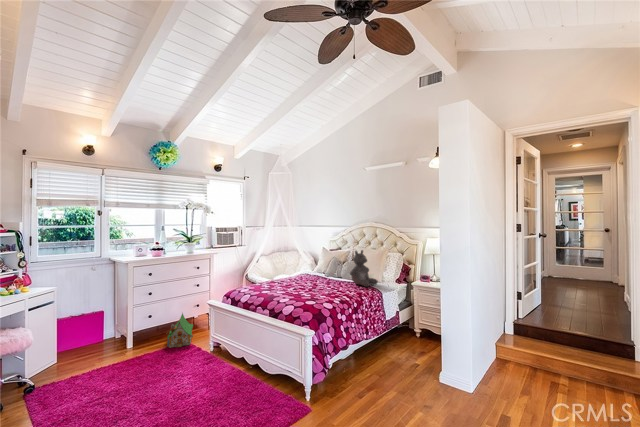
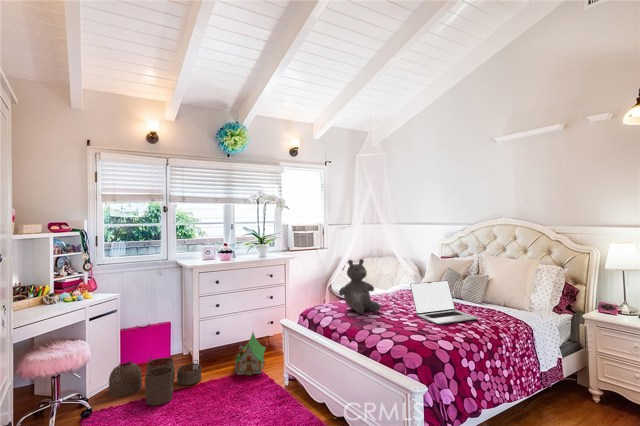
teddy bear: present [350,250,378,287] -> present [339,259,381,314]
laptop: none [306,265,350,294] -> present [410,280,478,324]
woven basket: none [45,338,137,378] -> present [108,357,201,405]

